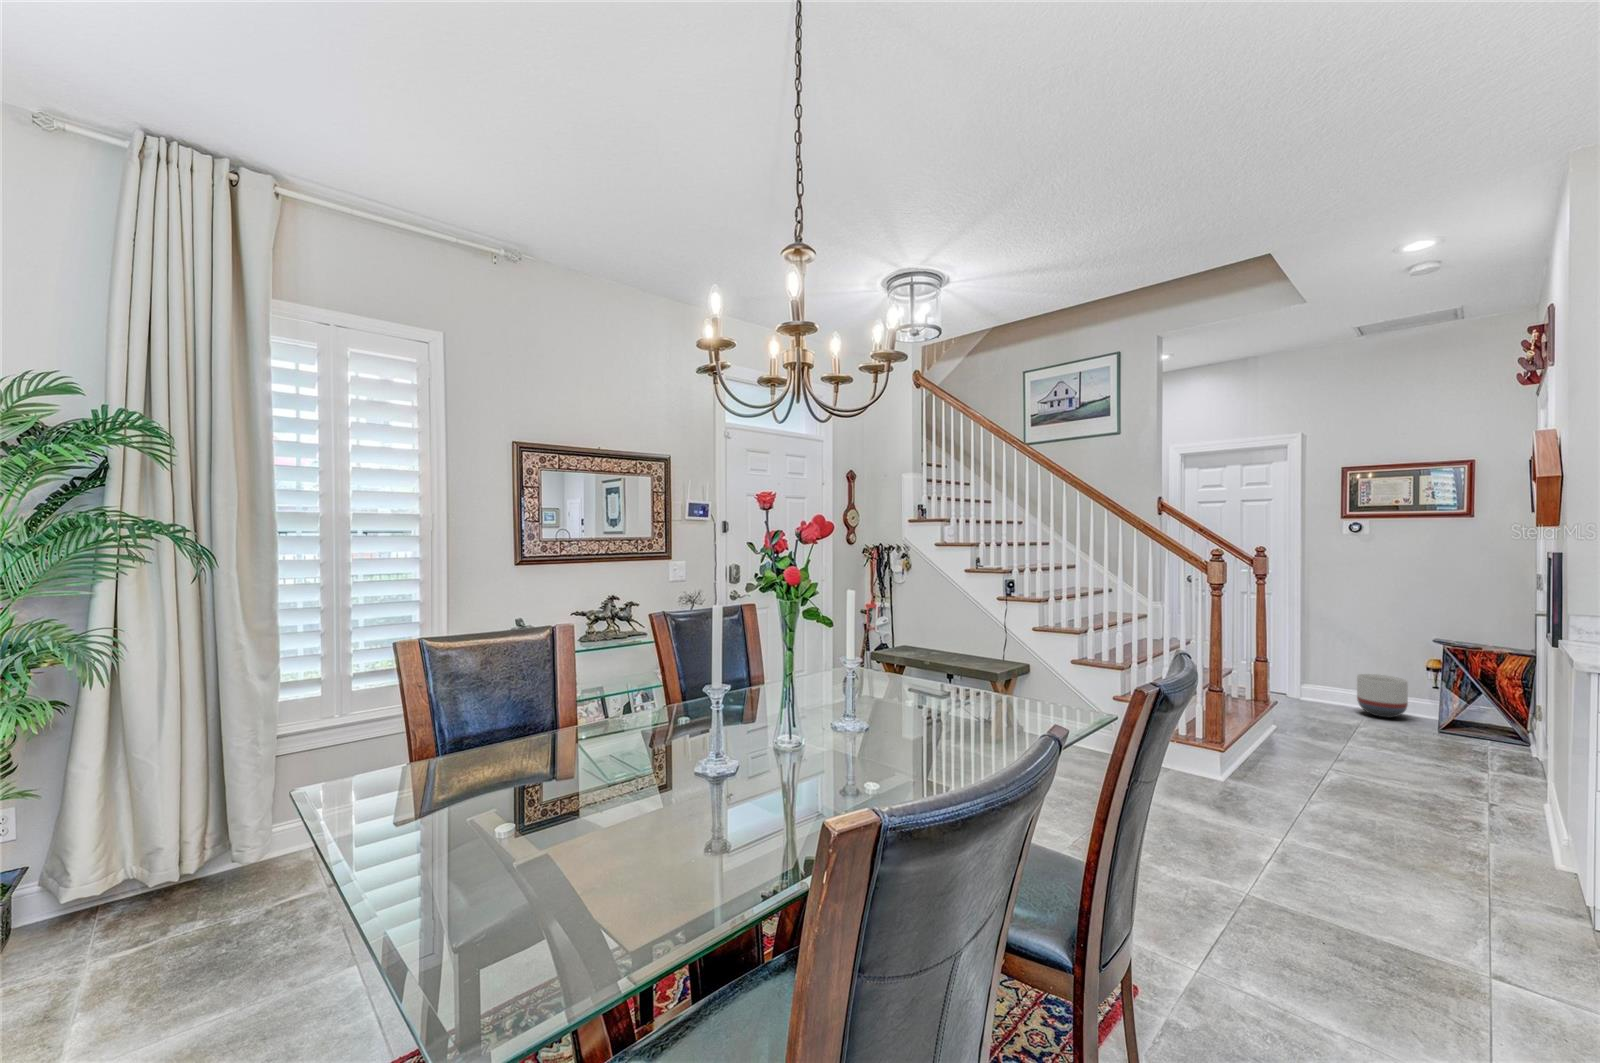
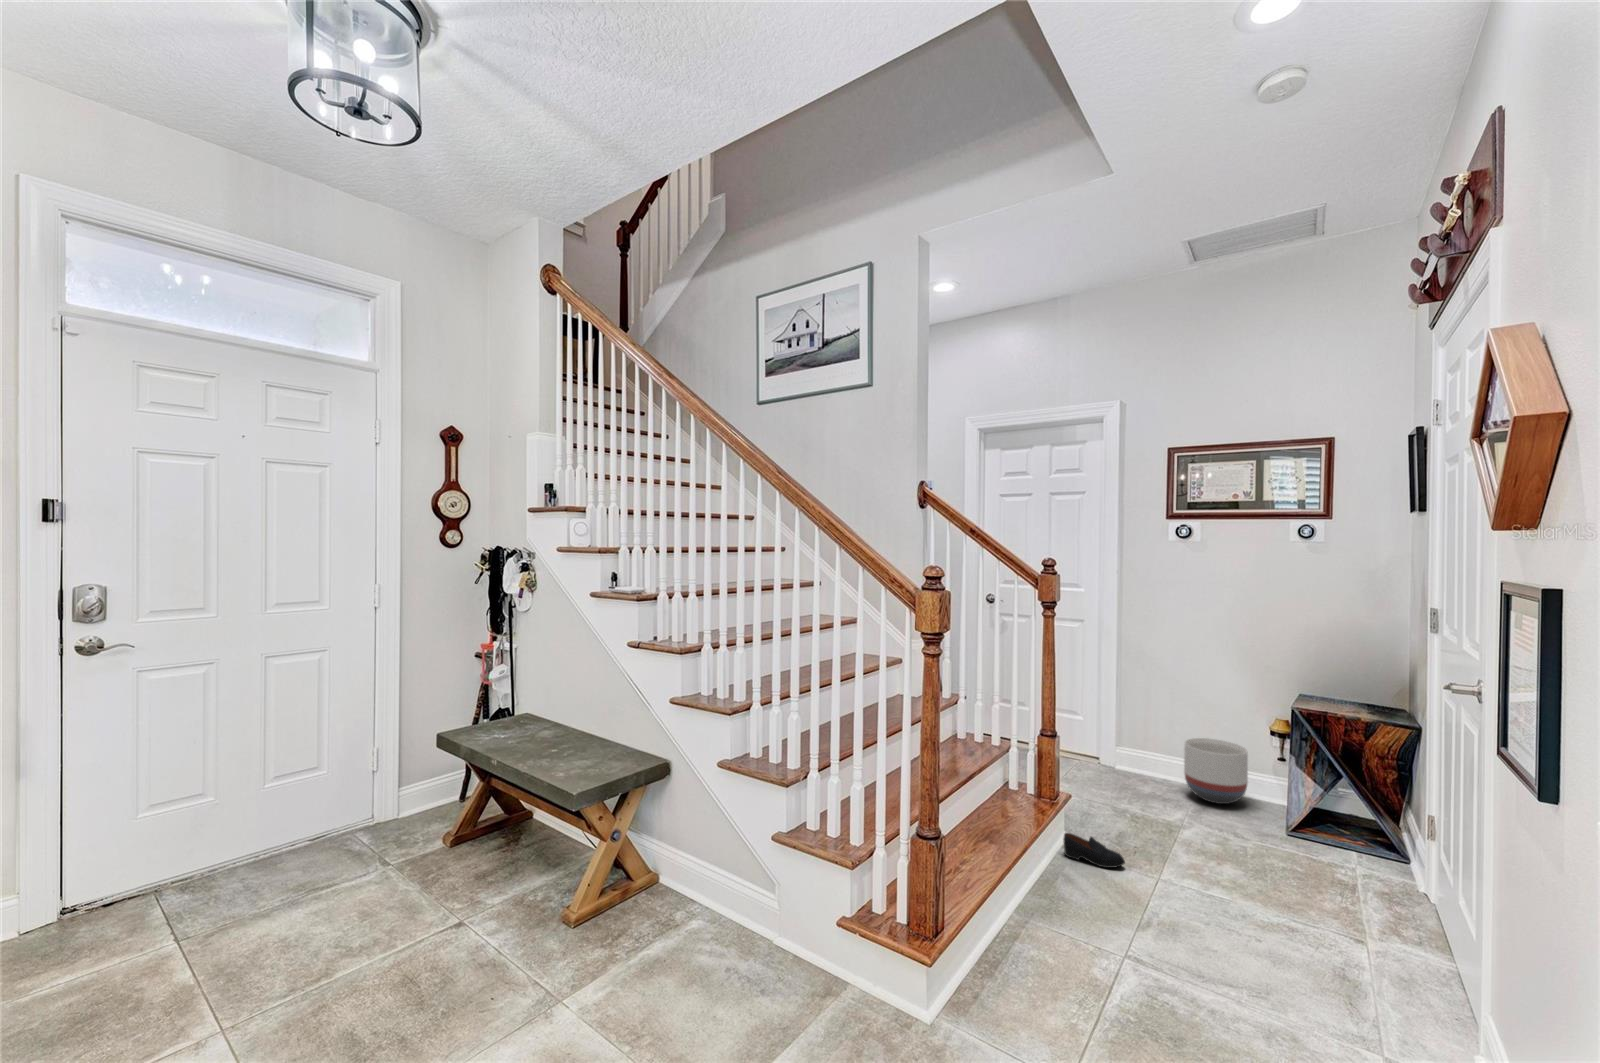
shoe: none [1275,722,1320,742] -> present [1063,833,1125,868]

